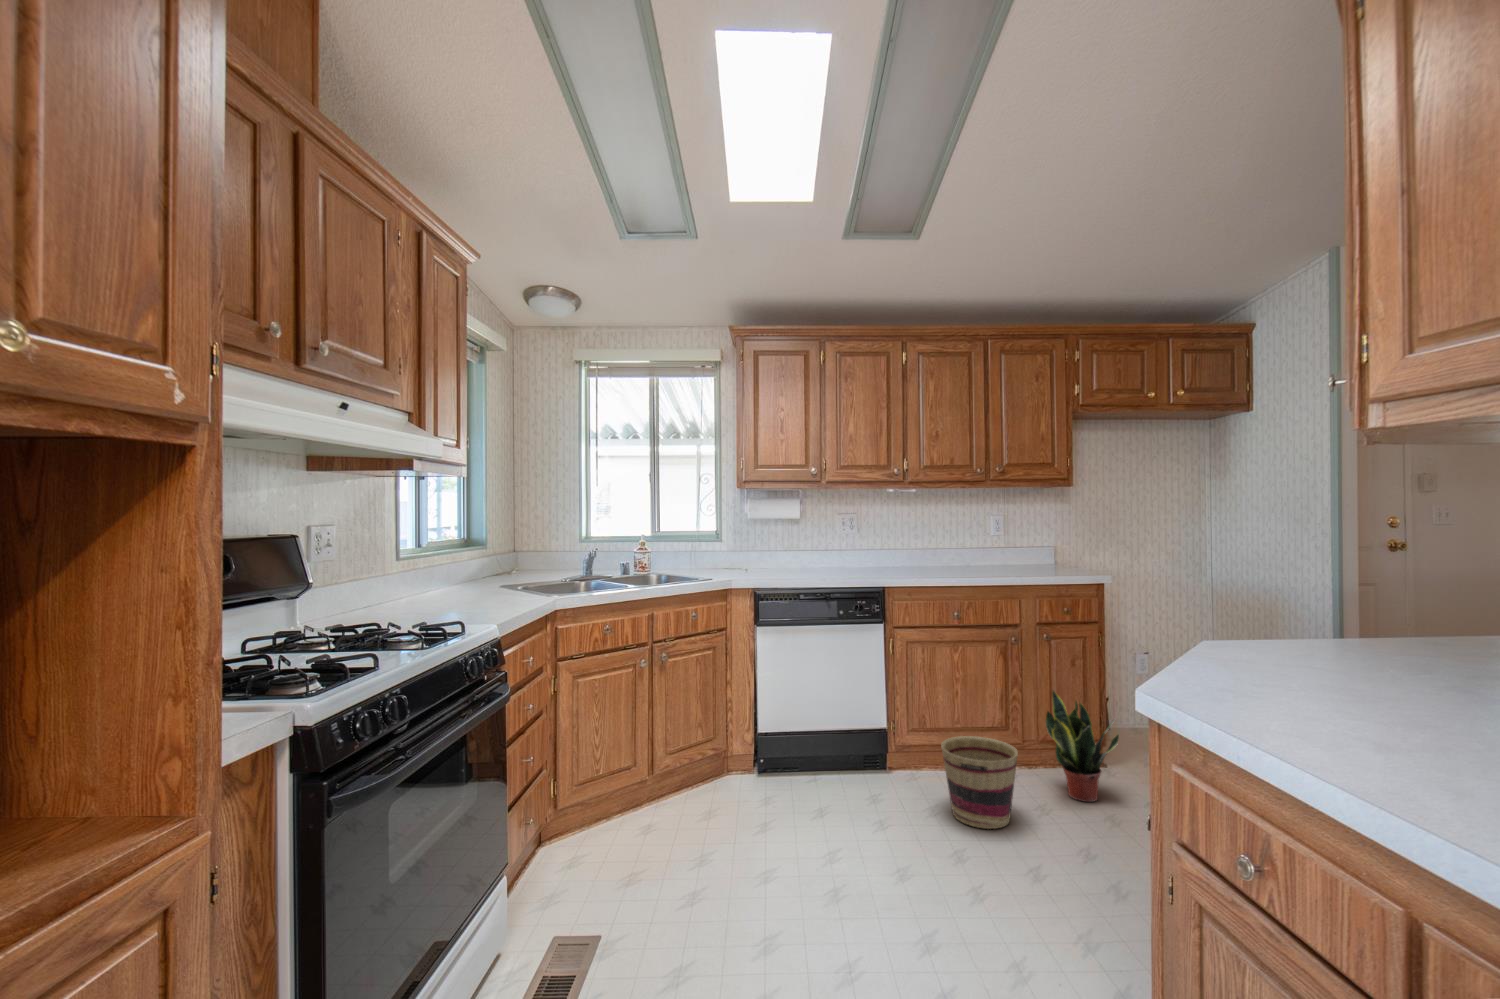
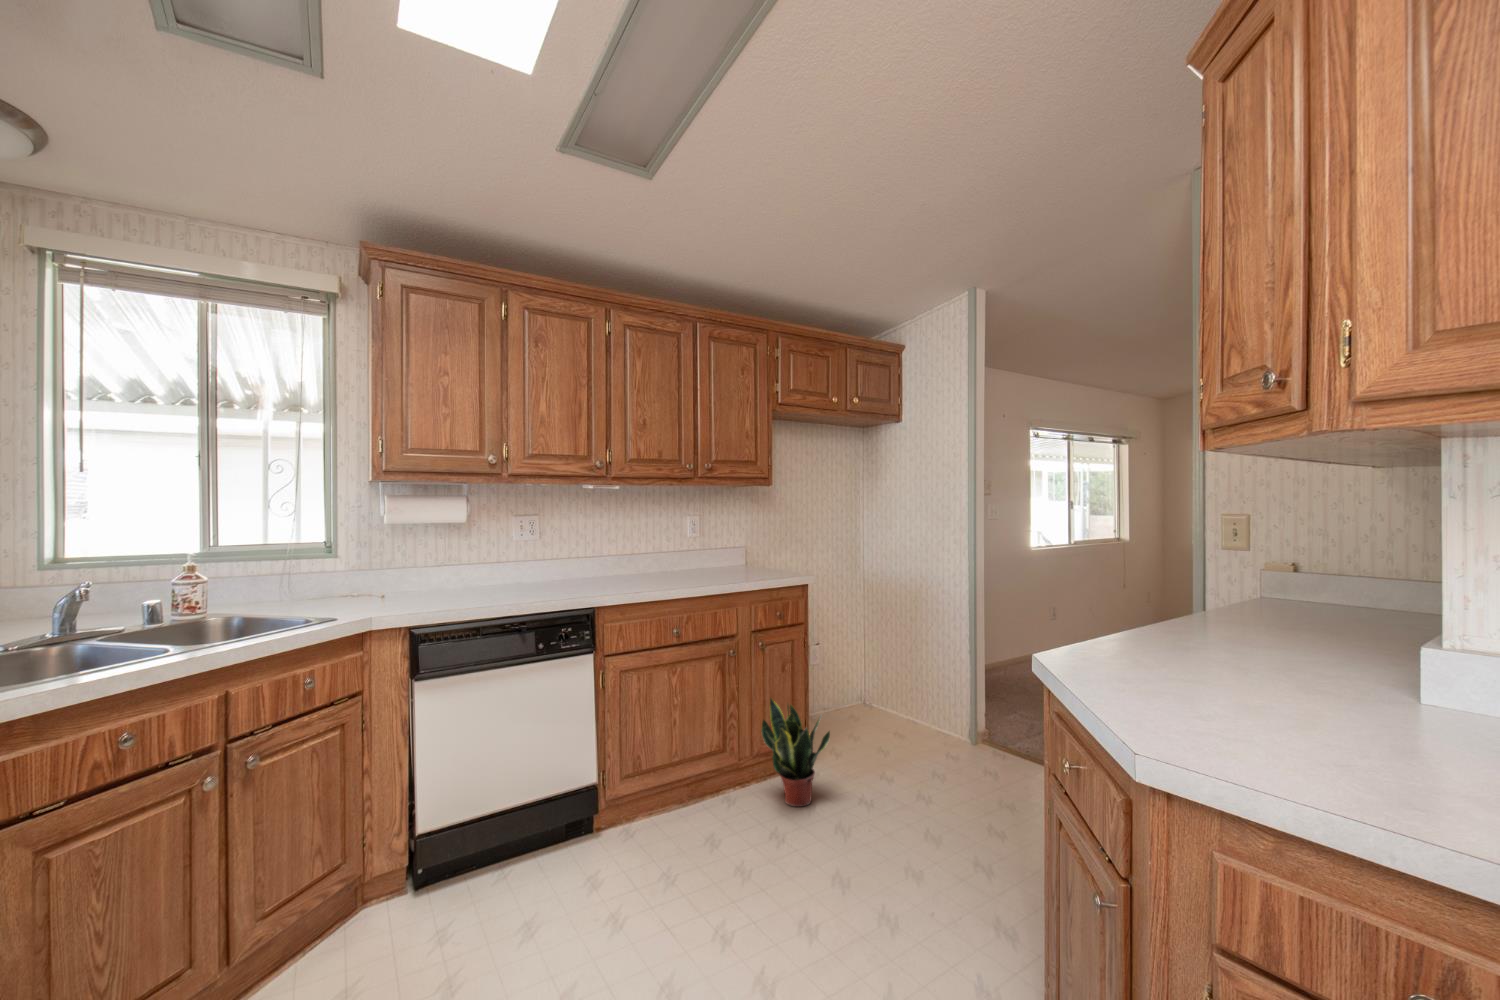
basket: present [941,736,1018,829] -> none [674,765,757,876]

